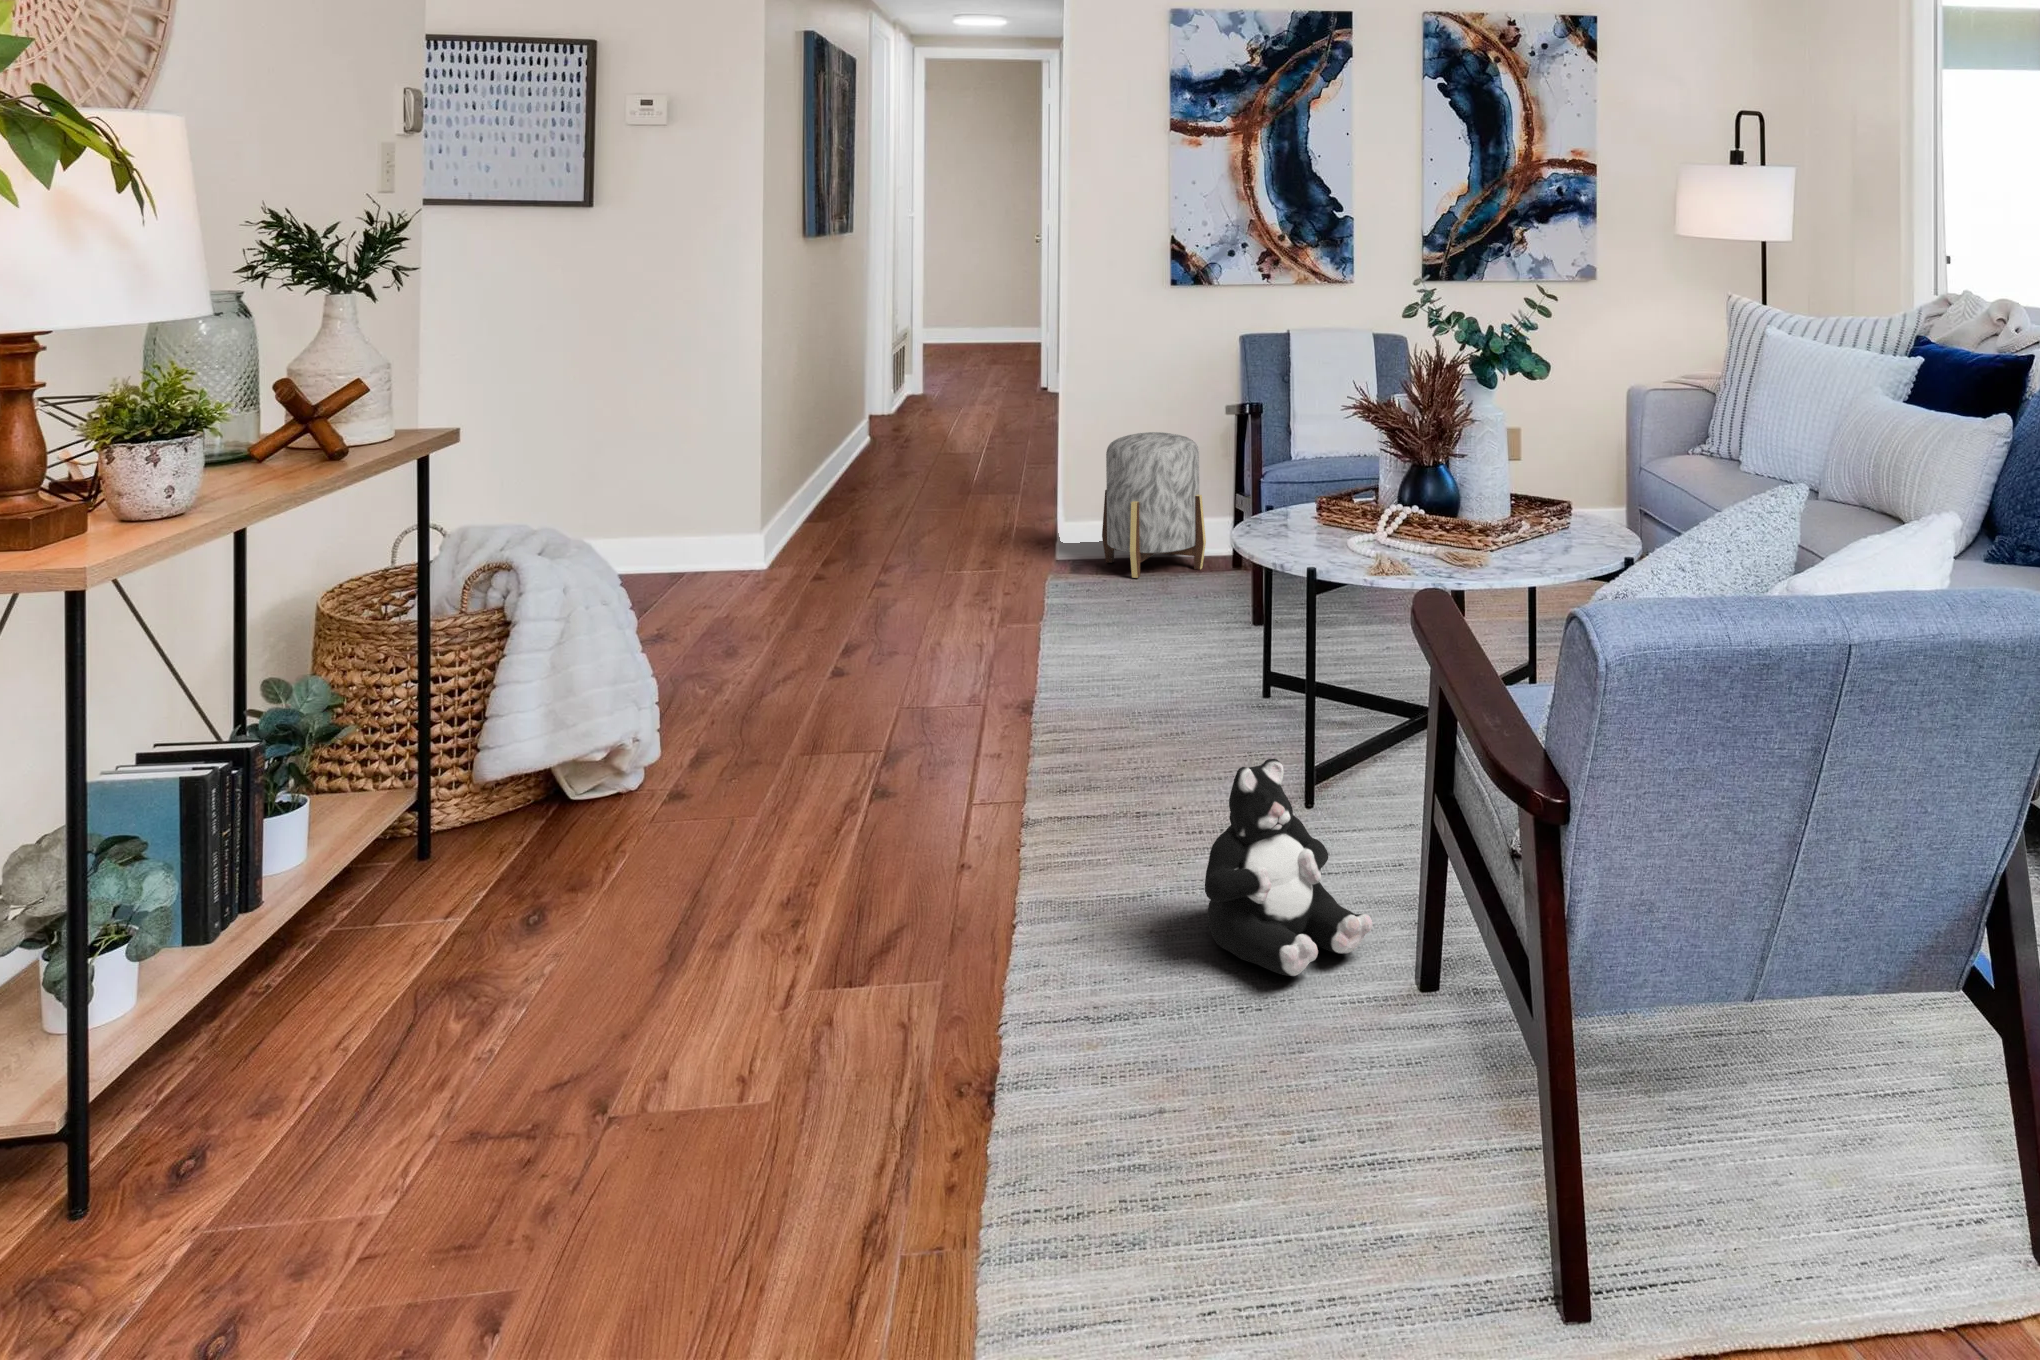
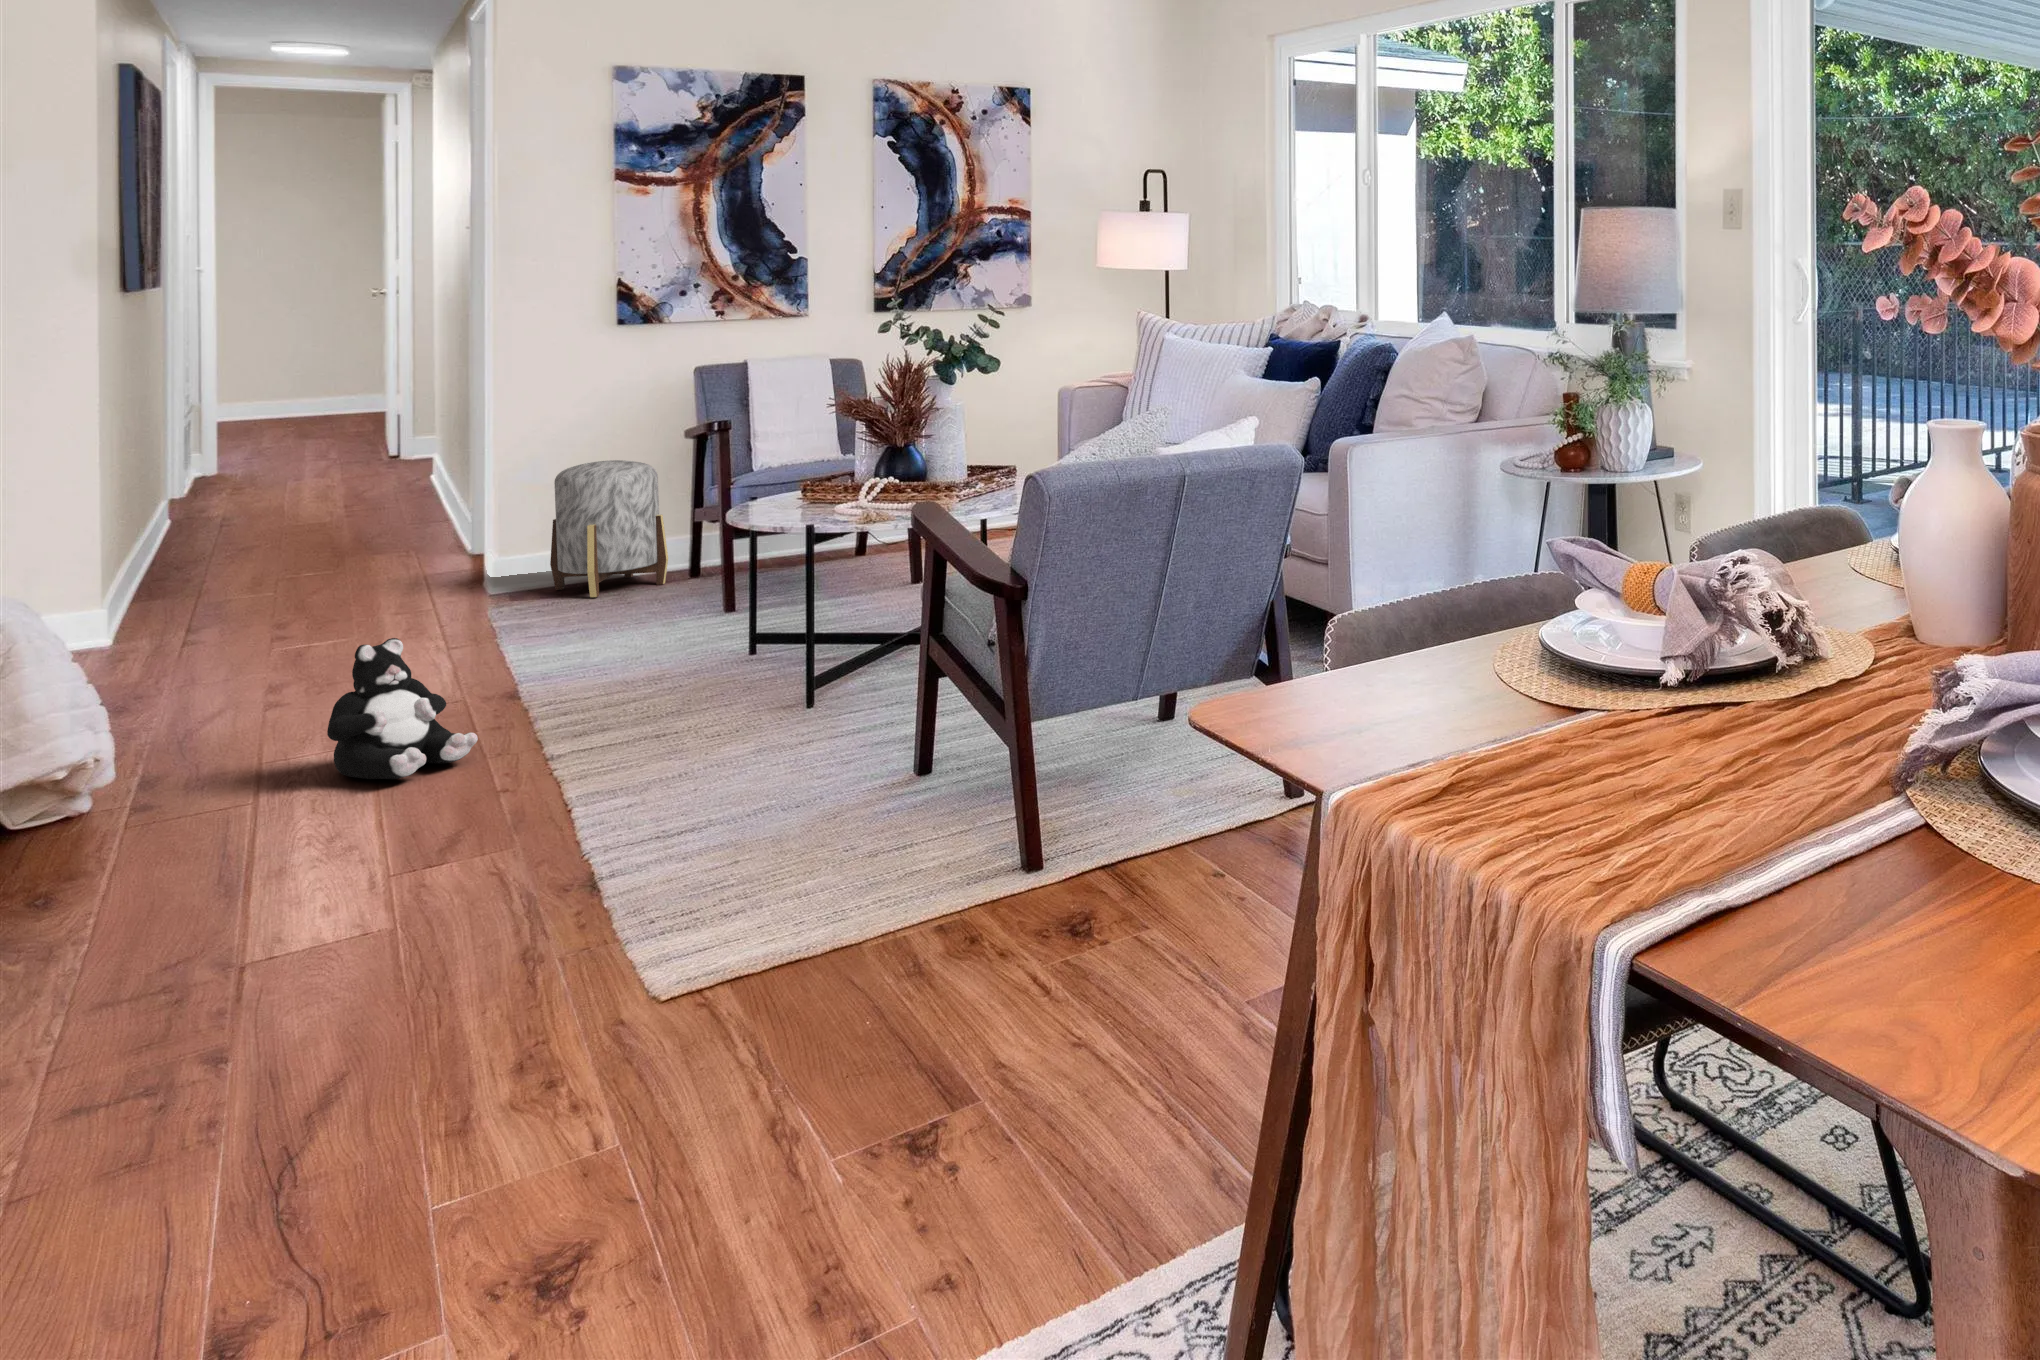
plush toy: present [1205,759,1372,976] -> present [327,638,478,779]

